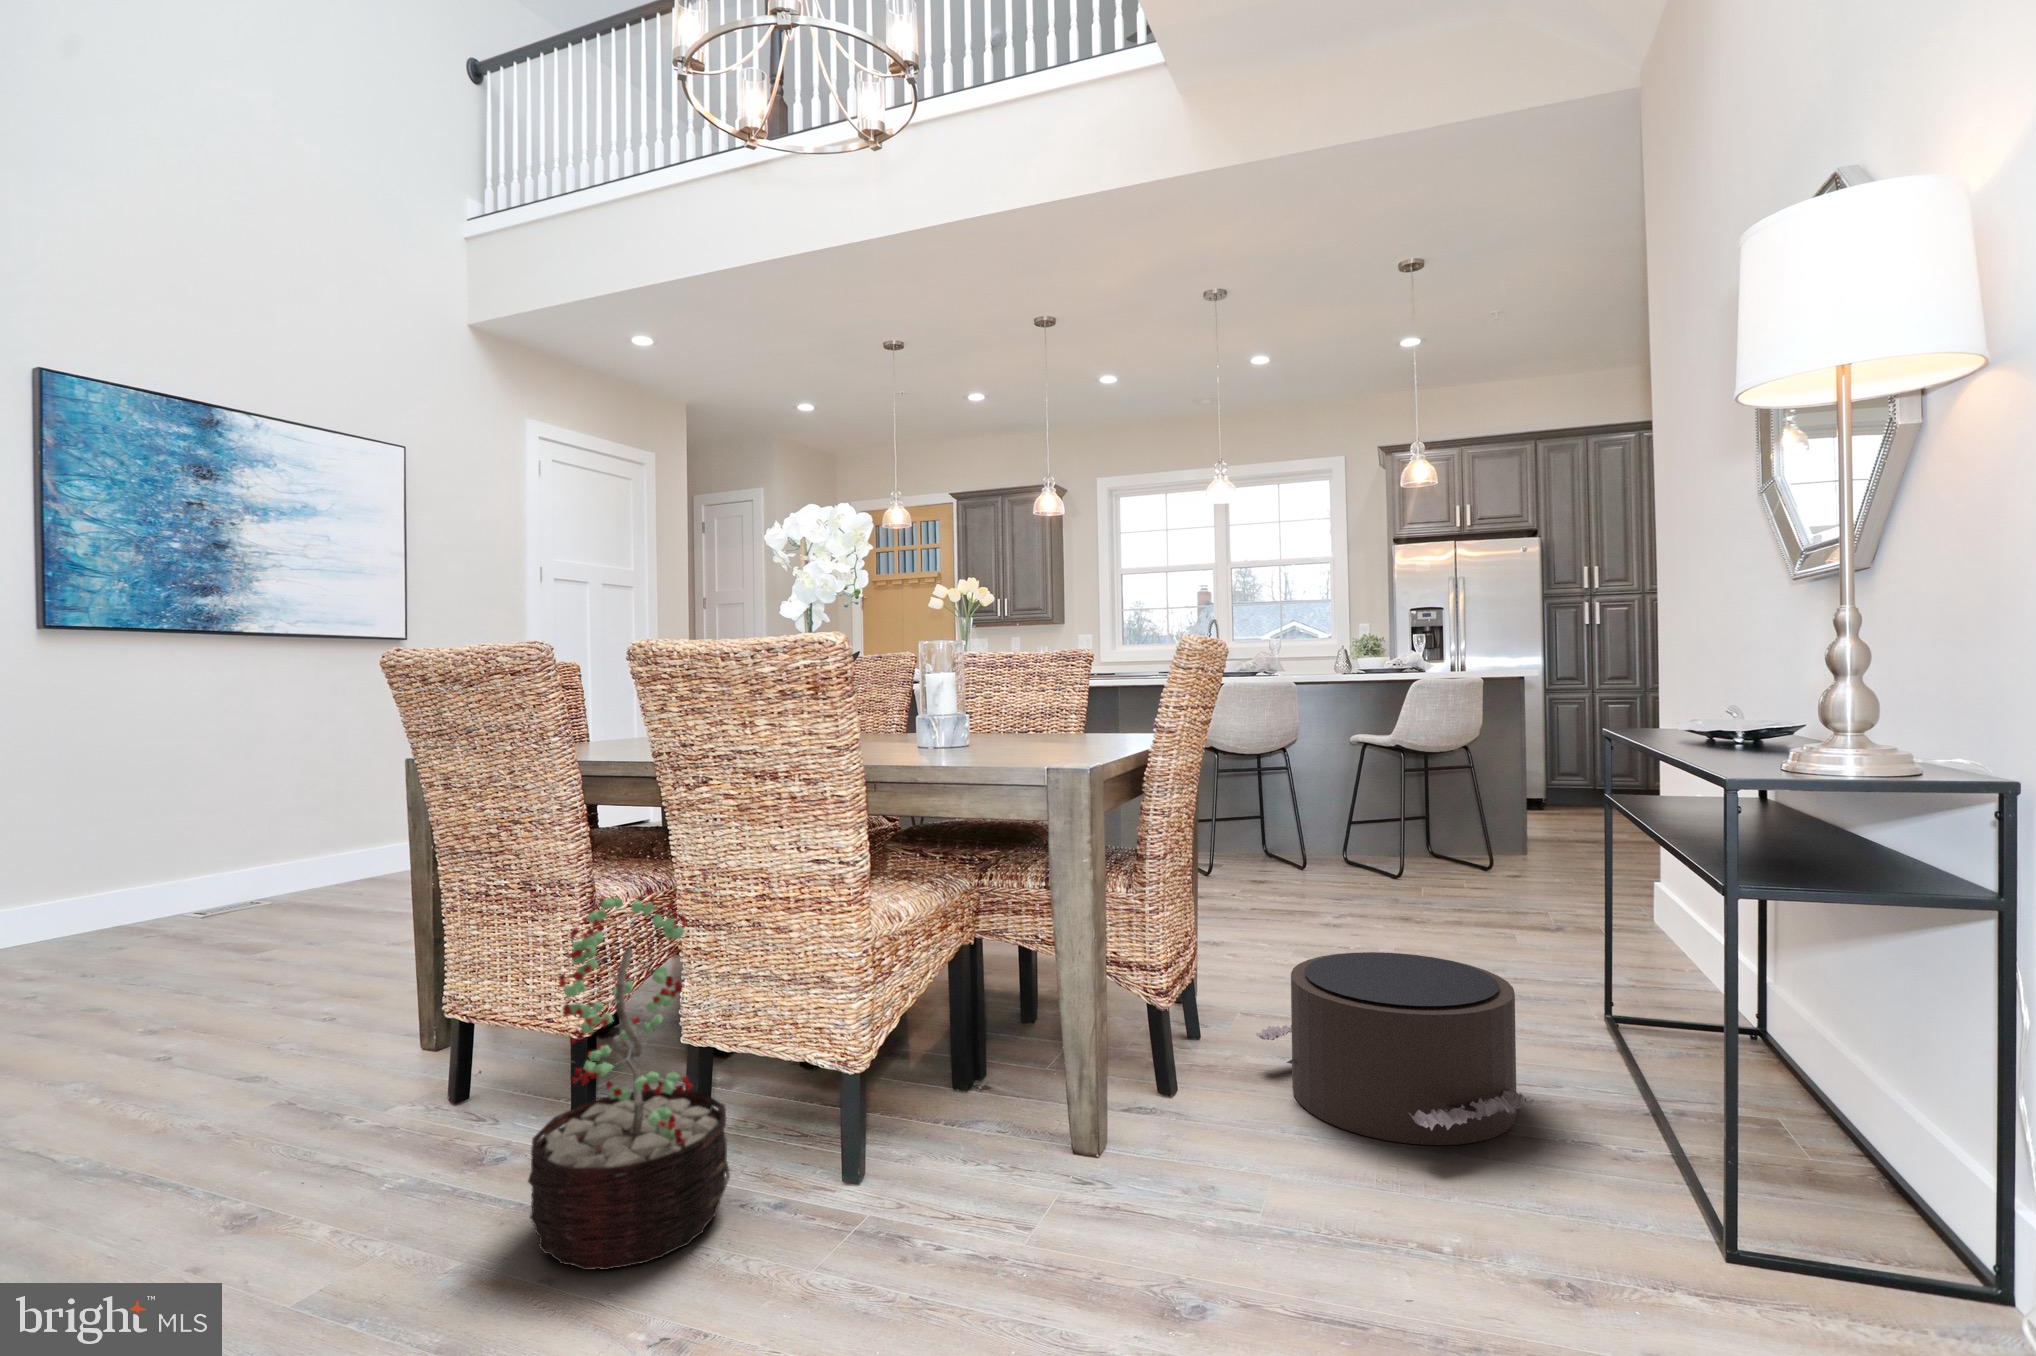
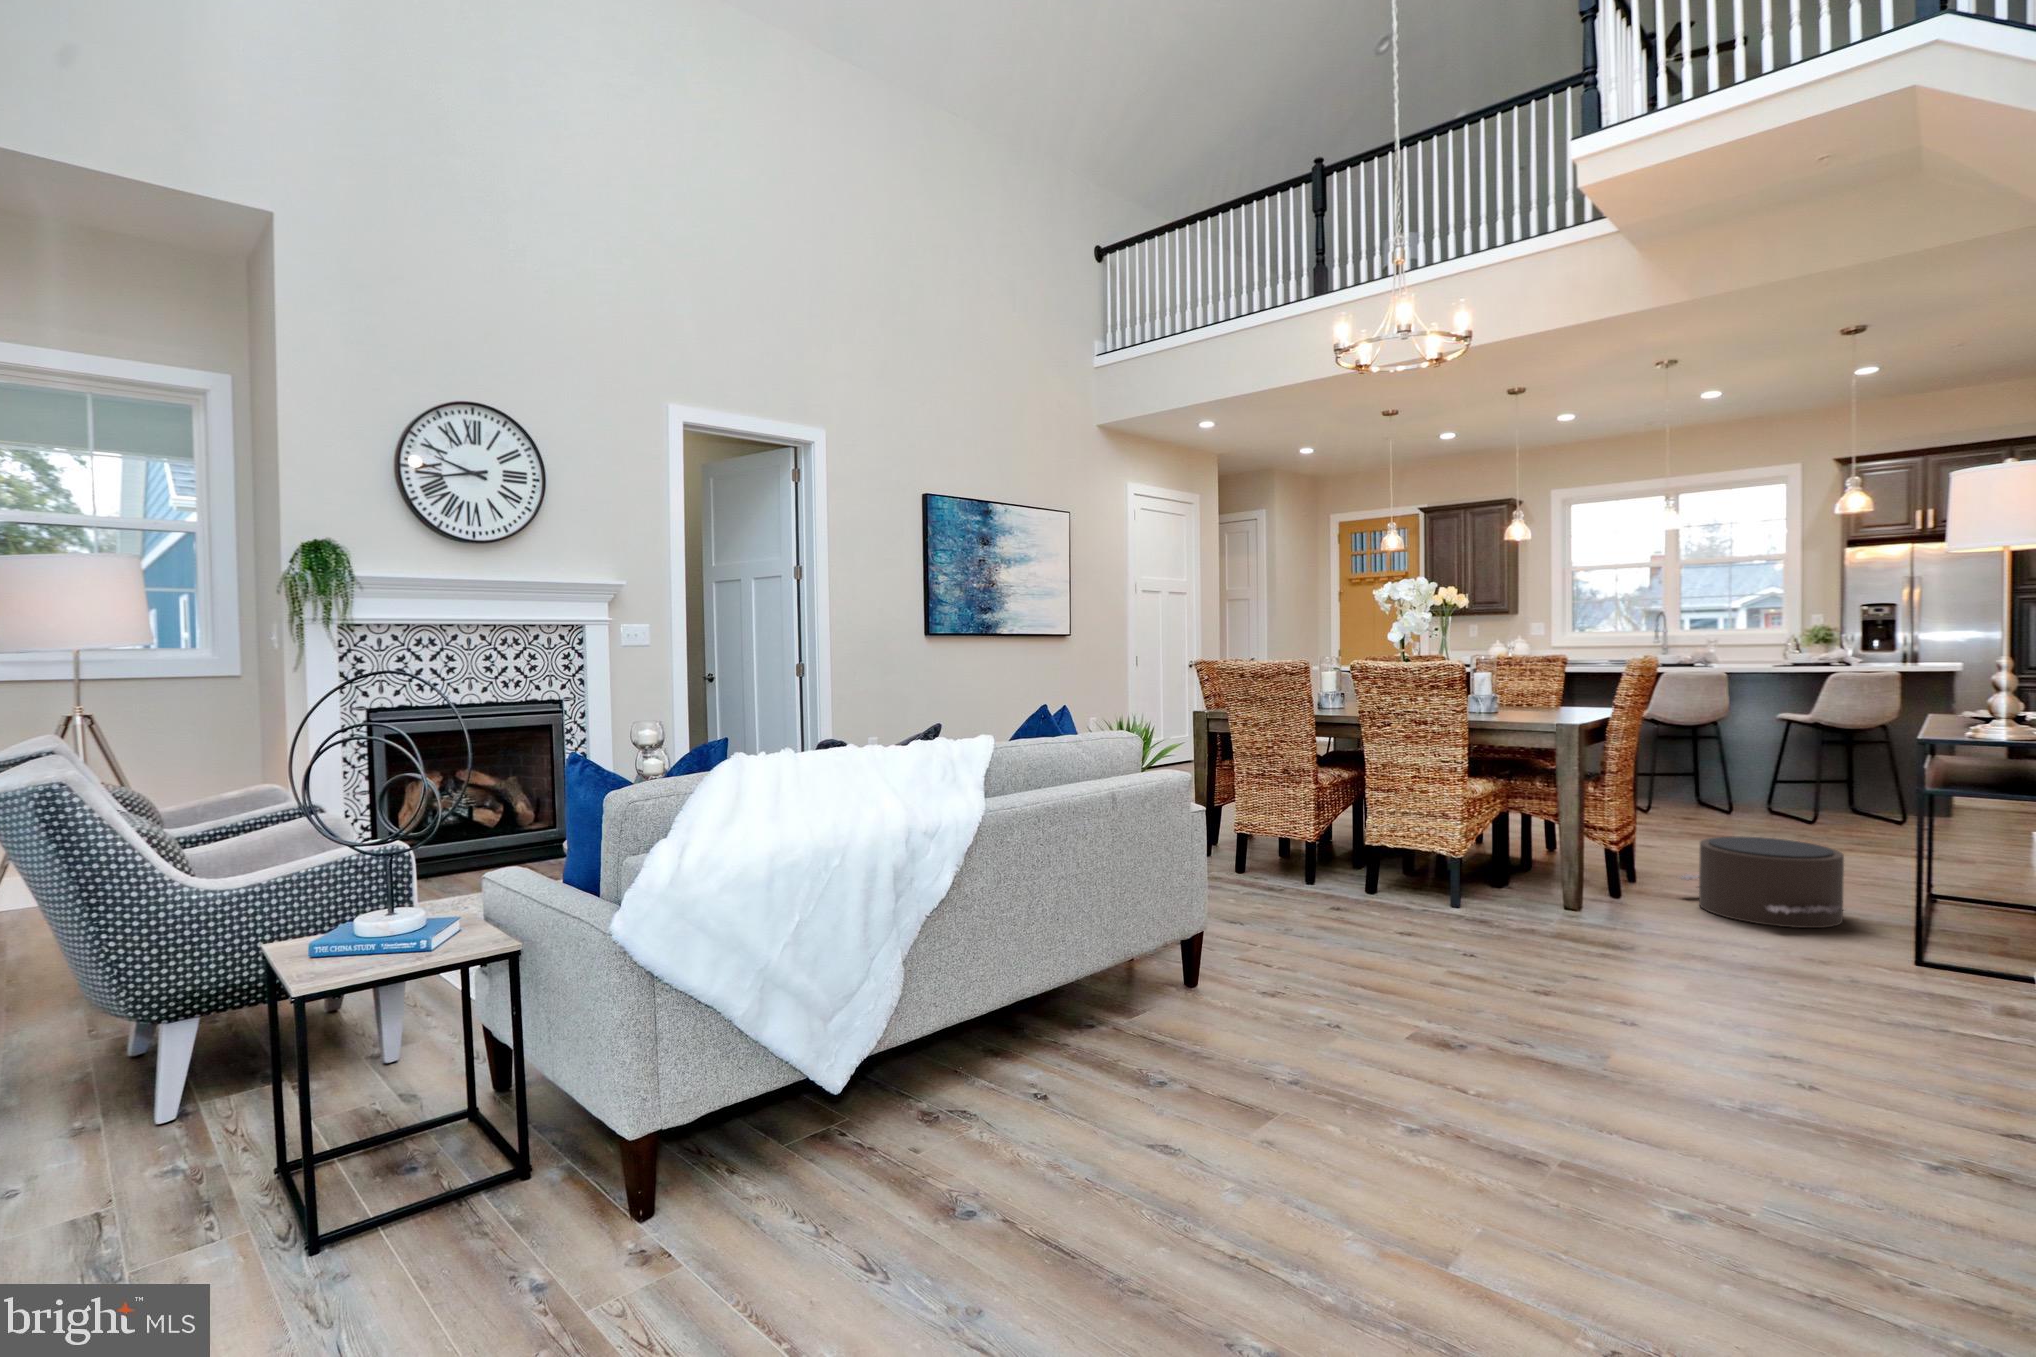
decorative plant: present [528,888,730,1270] -> none [1322,770,1404,918]

